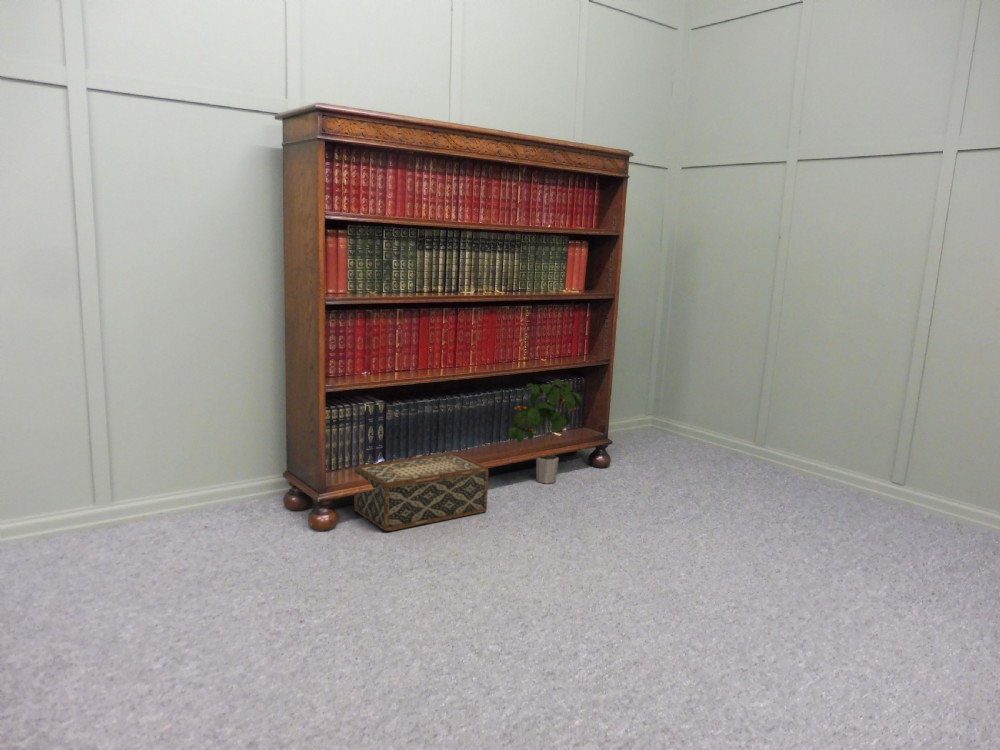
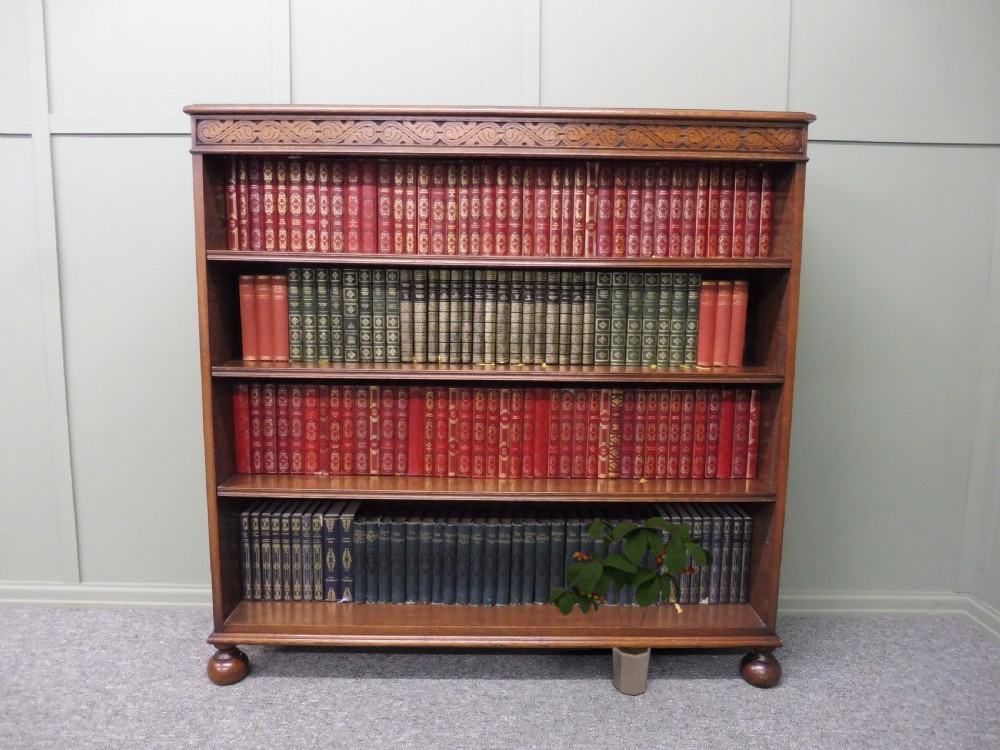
woven basket: present [354,453,488,531] -> none [261,603,459,727]

